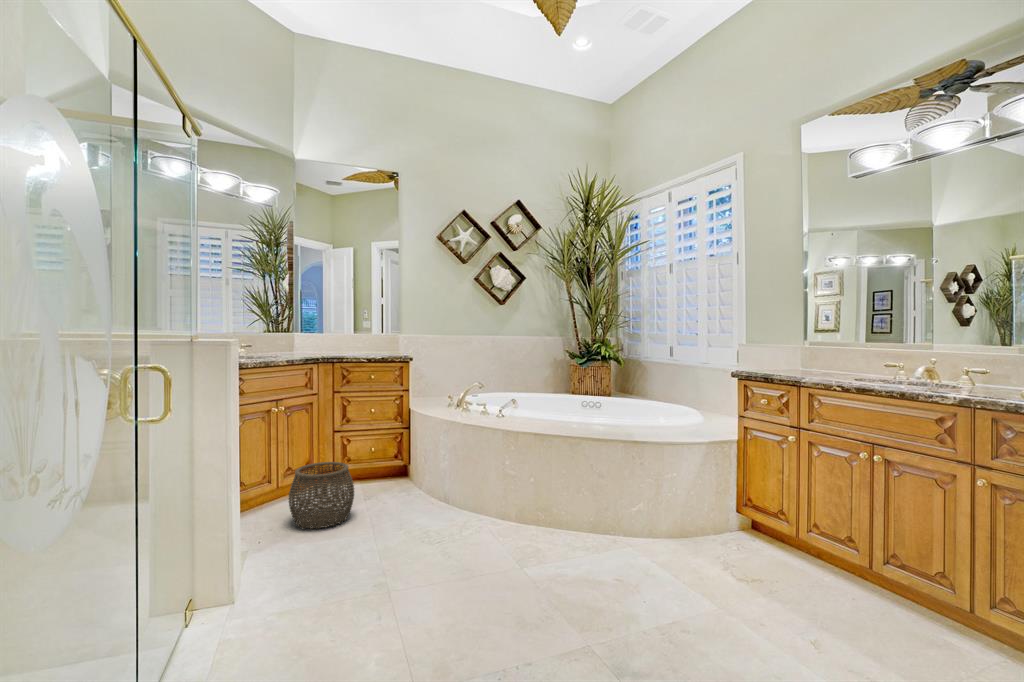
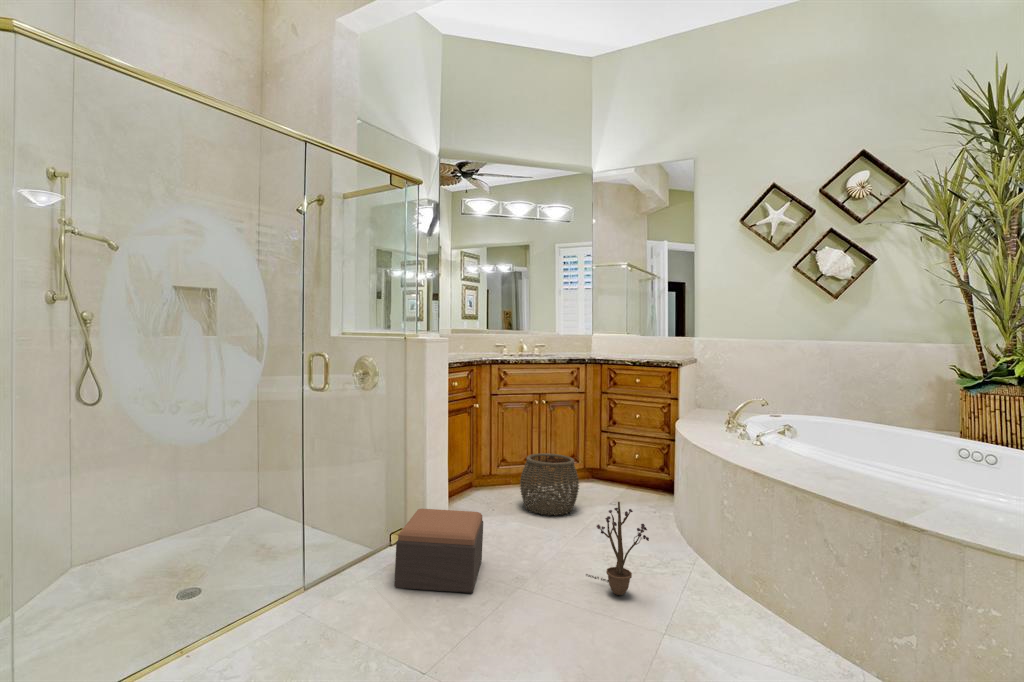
decorative plant: none [441,486,497,562] -> present [586,502,649,595]
footstool: none [263,543,379,660] -> present [394,509,483,593]

